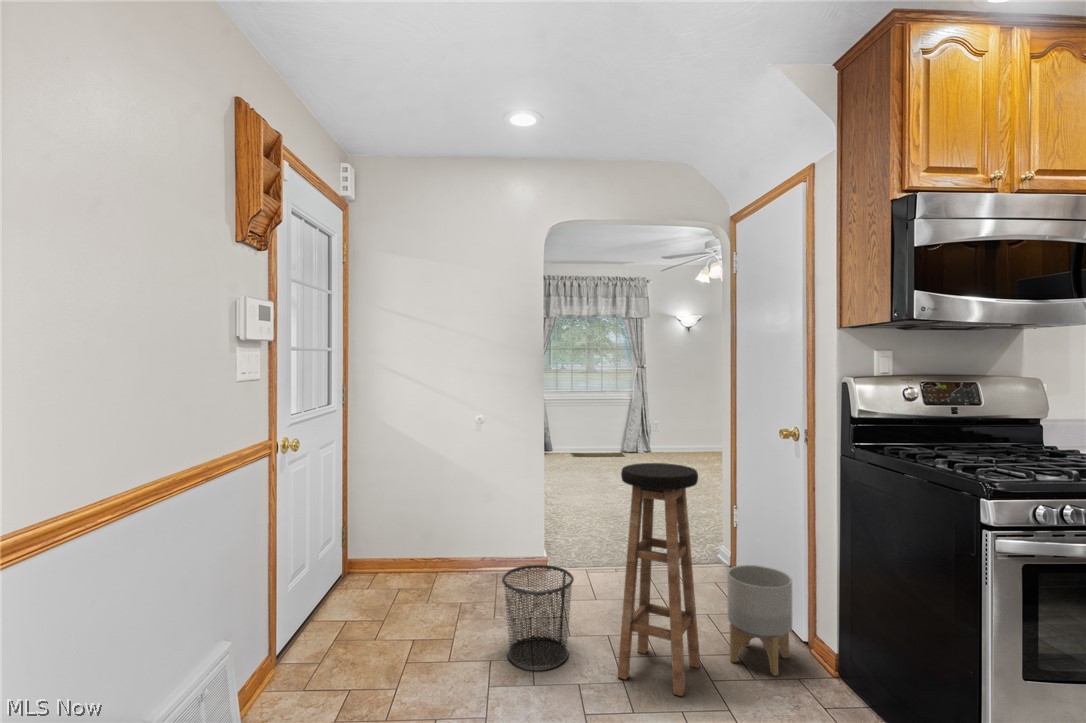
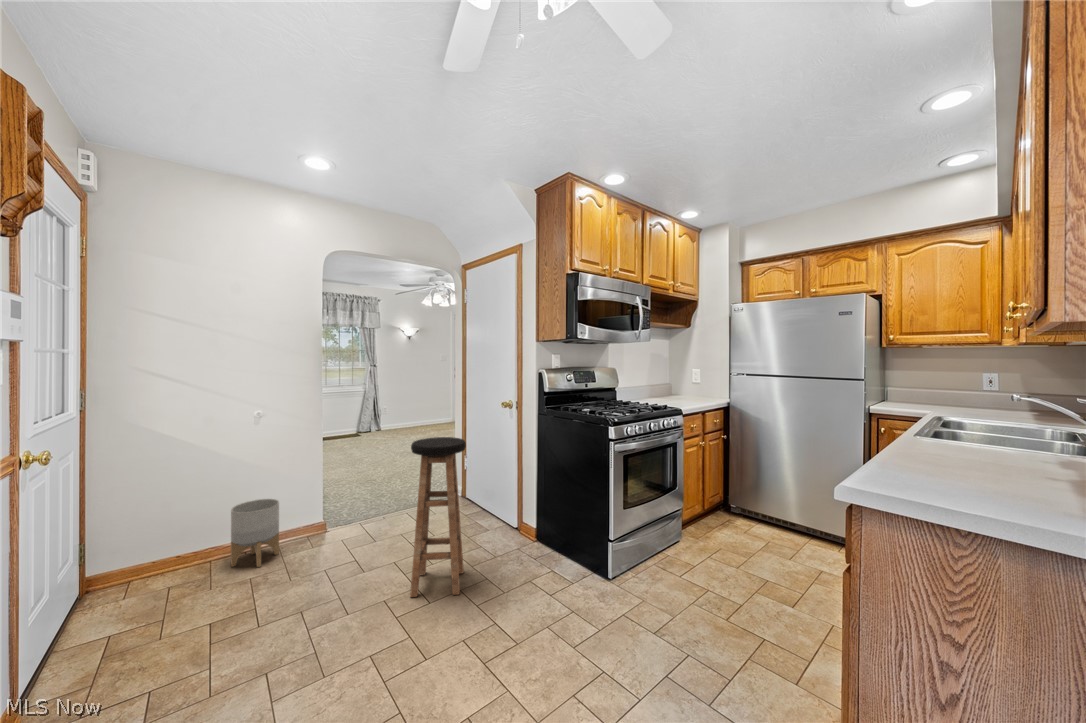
waste bin: present [502,565,574,670] -> none [307,528,371,615]
planter: present [727,565,792,676] -> present [231,499,279,567]

